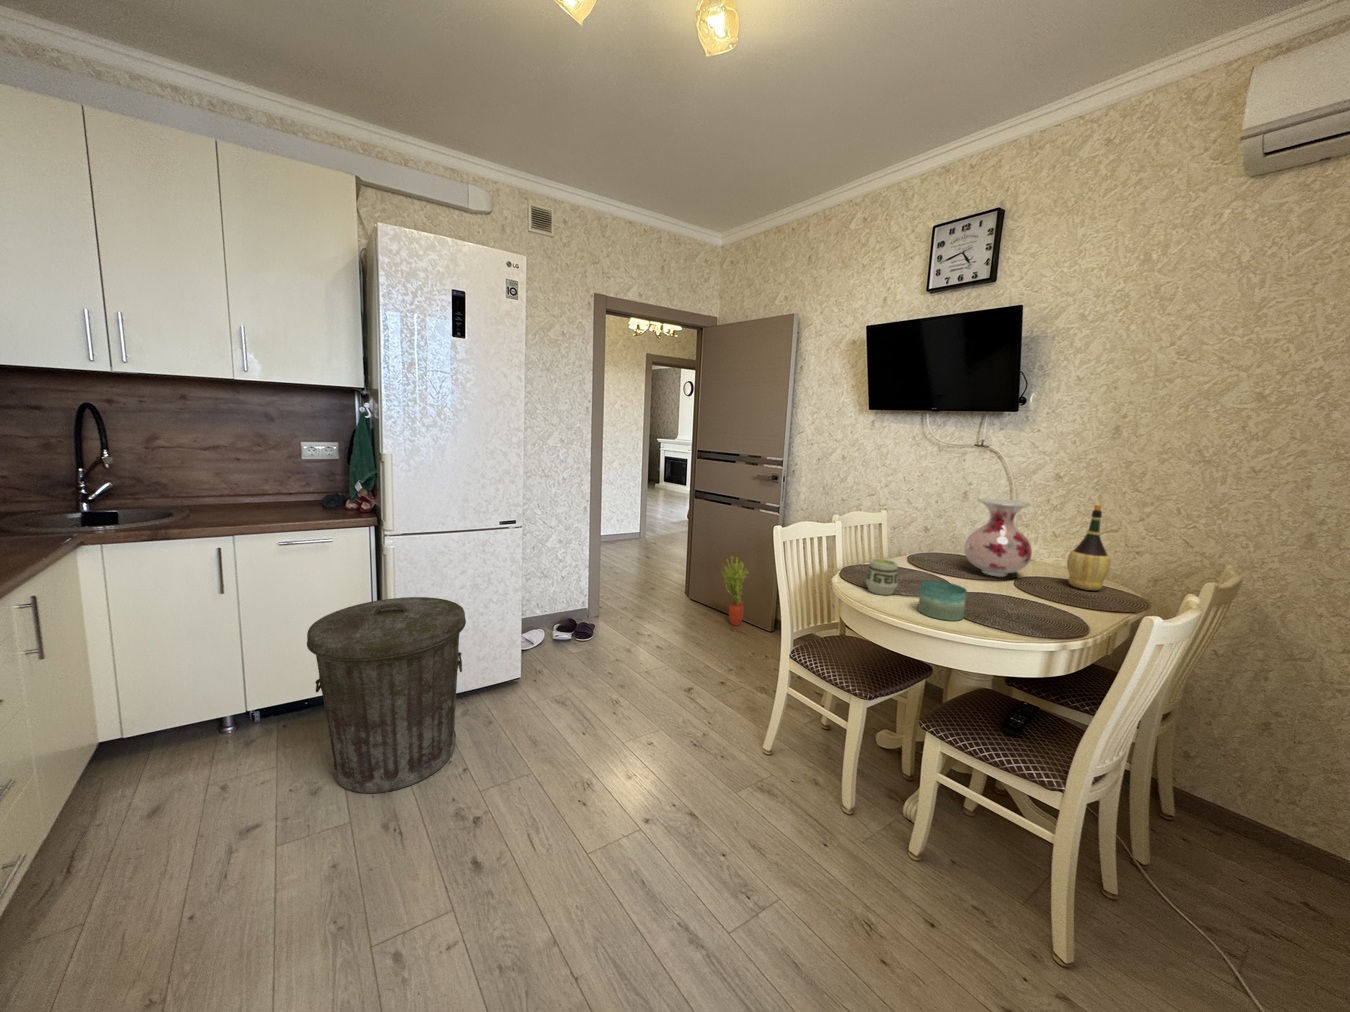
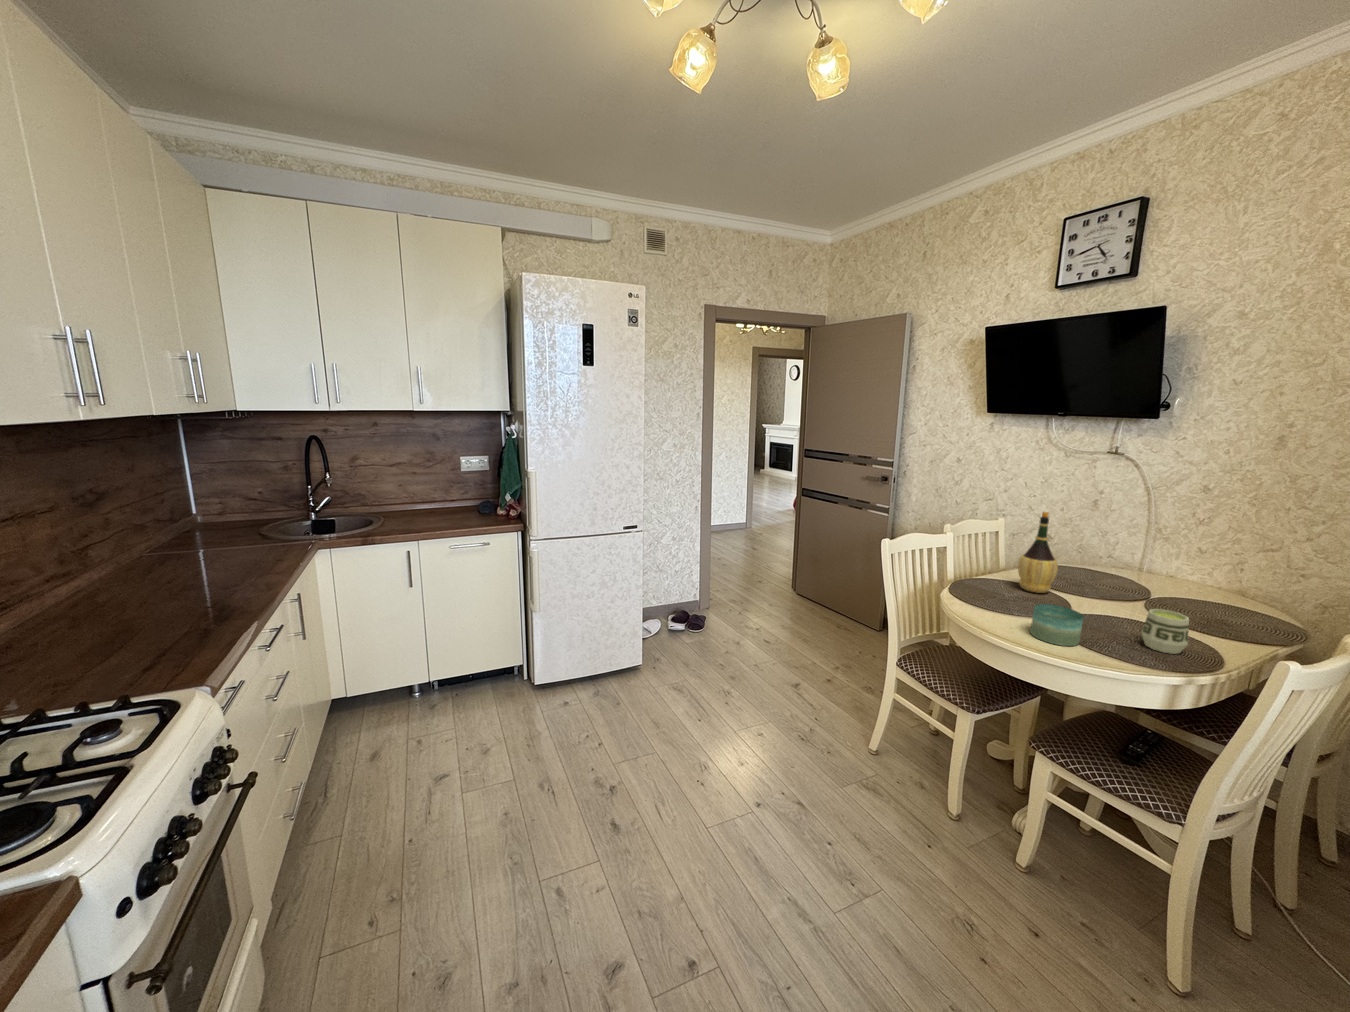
vase: present [965,499,1032,577] -> none [1090,514,1170,597]
wine bottle: present [1067,505,1111,590] -> present [1018,512,1058,593]
potted plant: present [724,557,748,626] -> none [827,556,855,625]
cup: present [866,559,898,595] -> present [1142,609,1189,654]
trash can: present [307,597,466,793] -> none [478,594,599,757]

